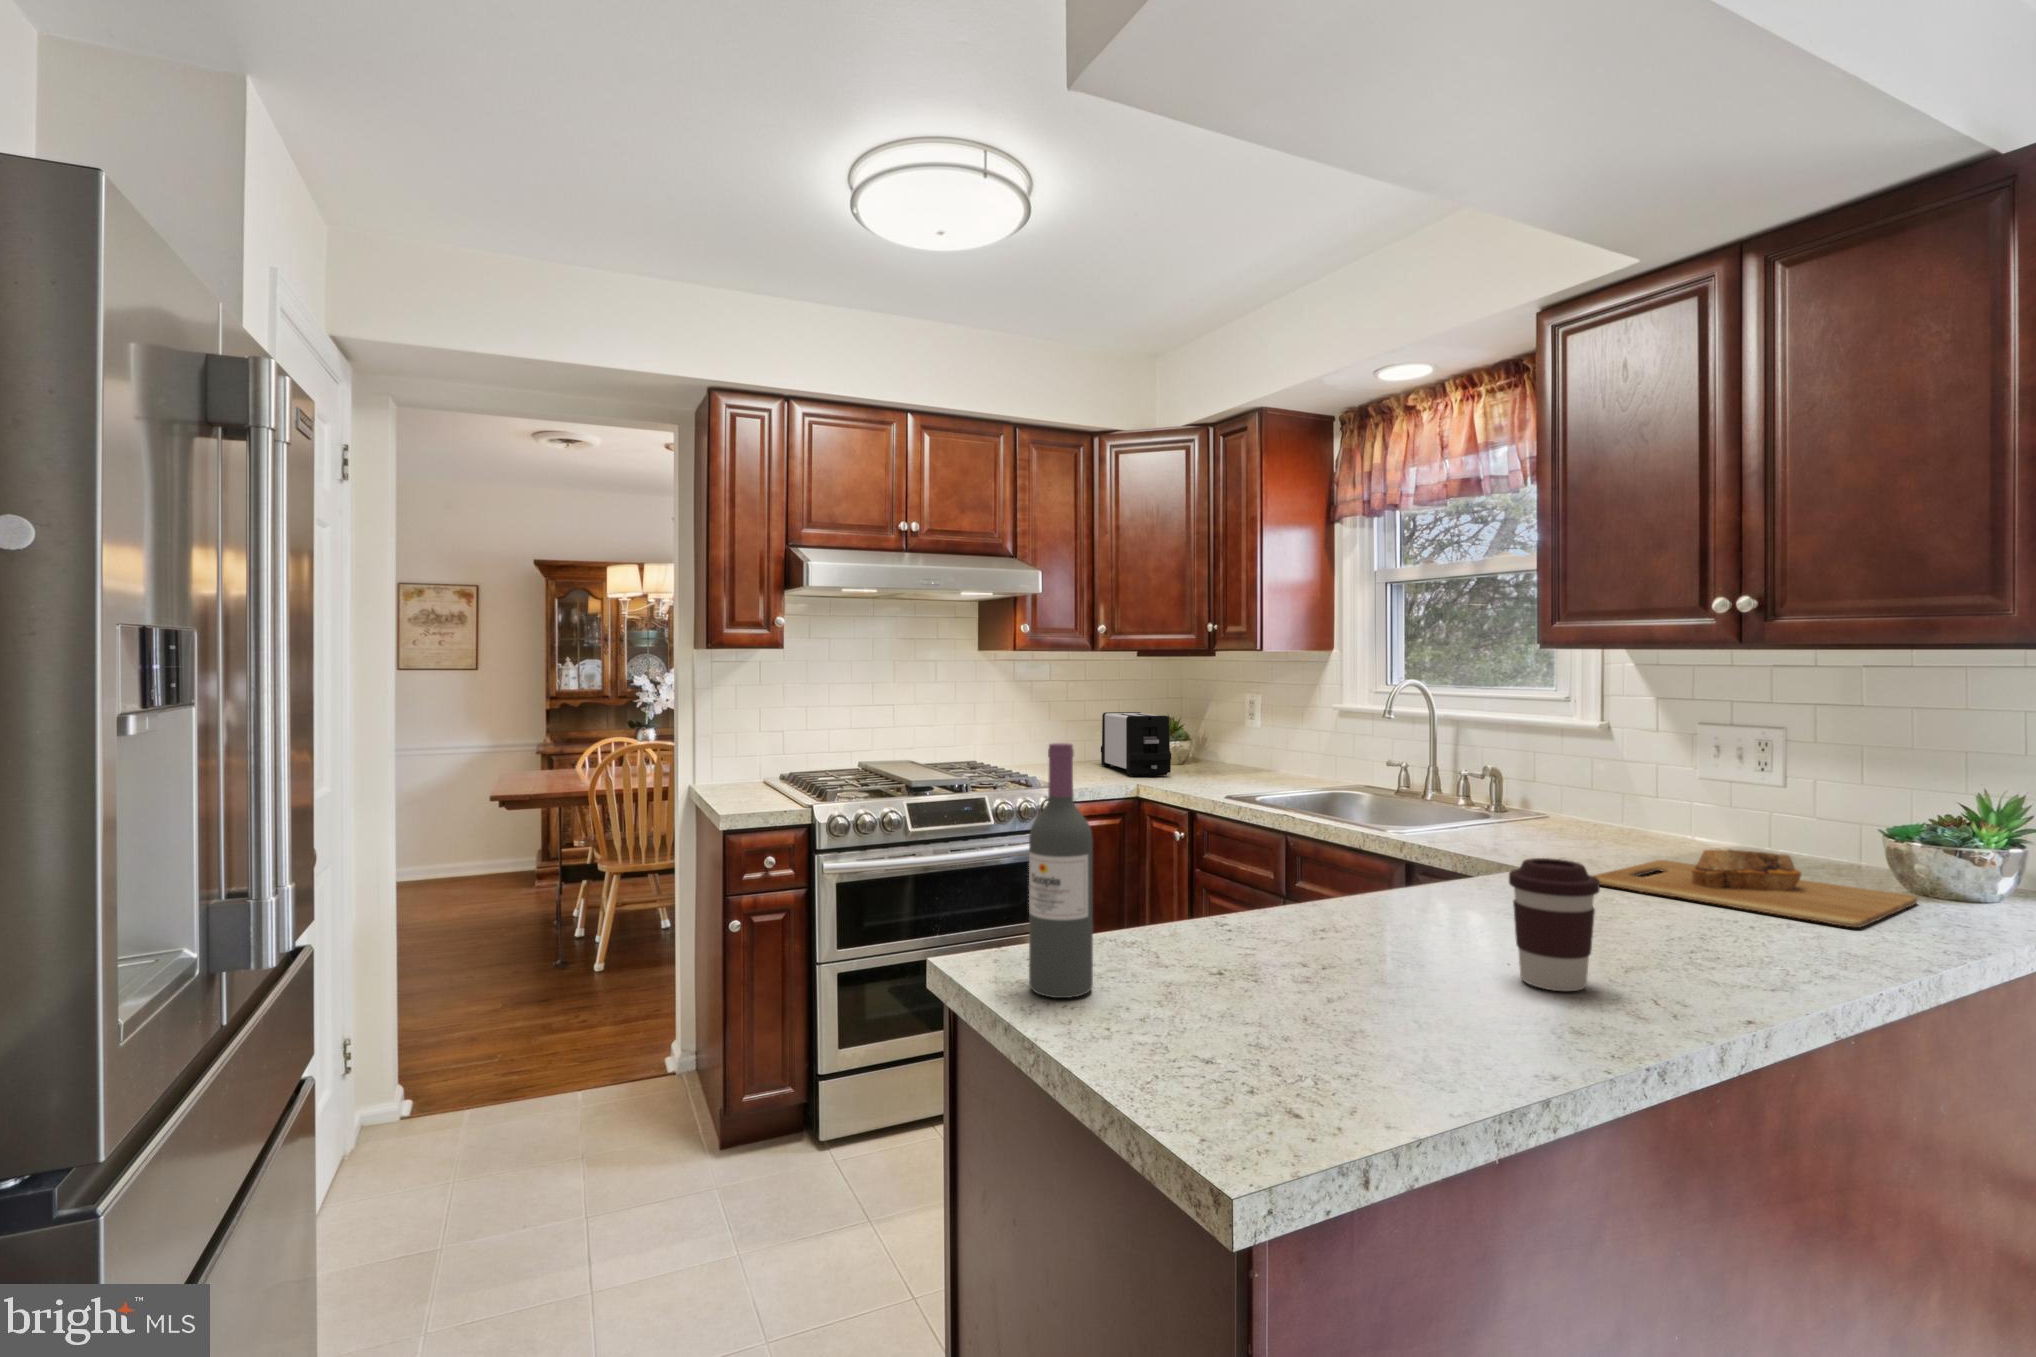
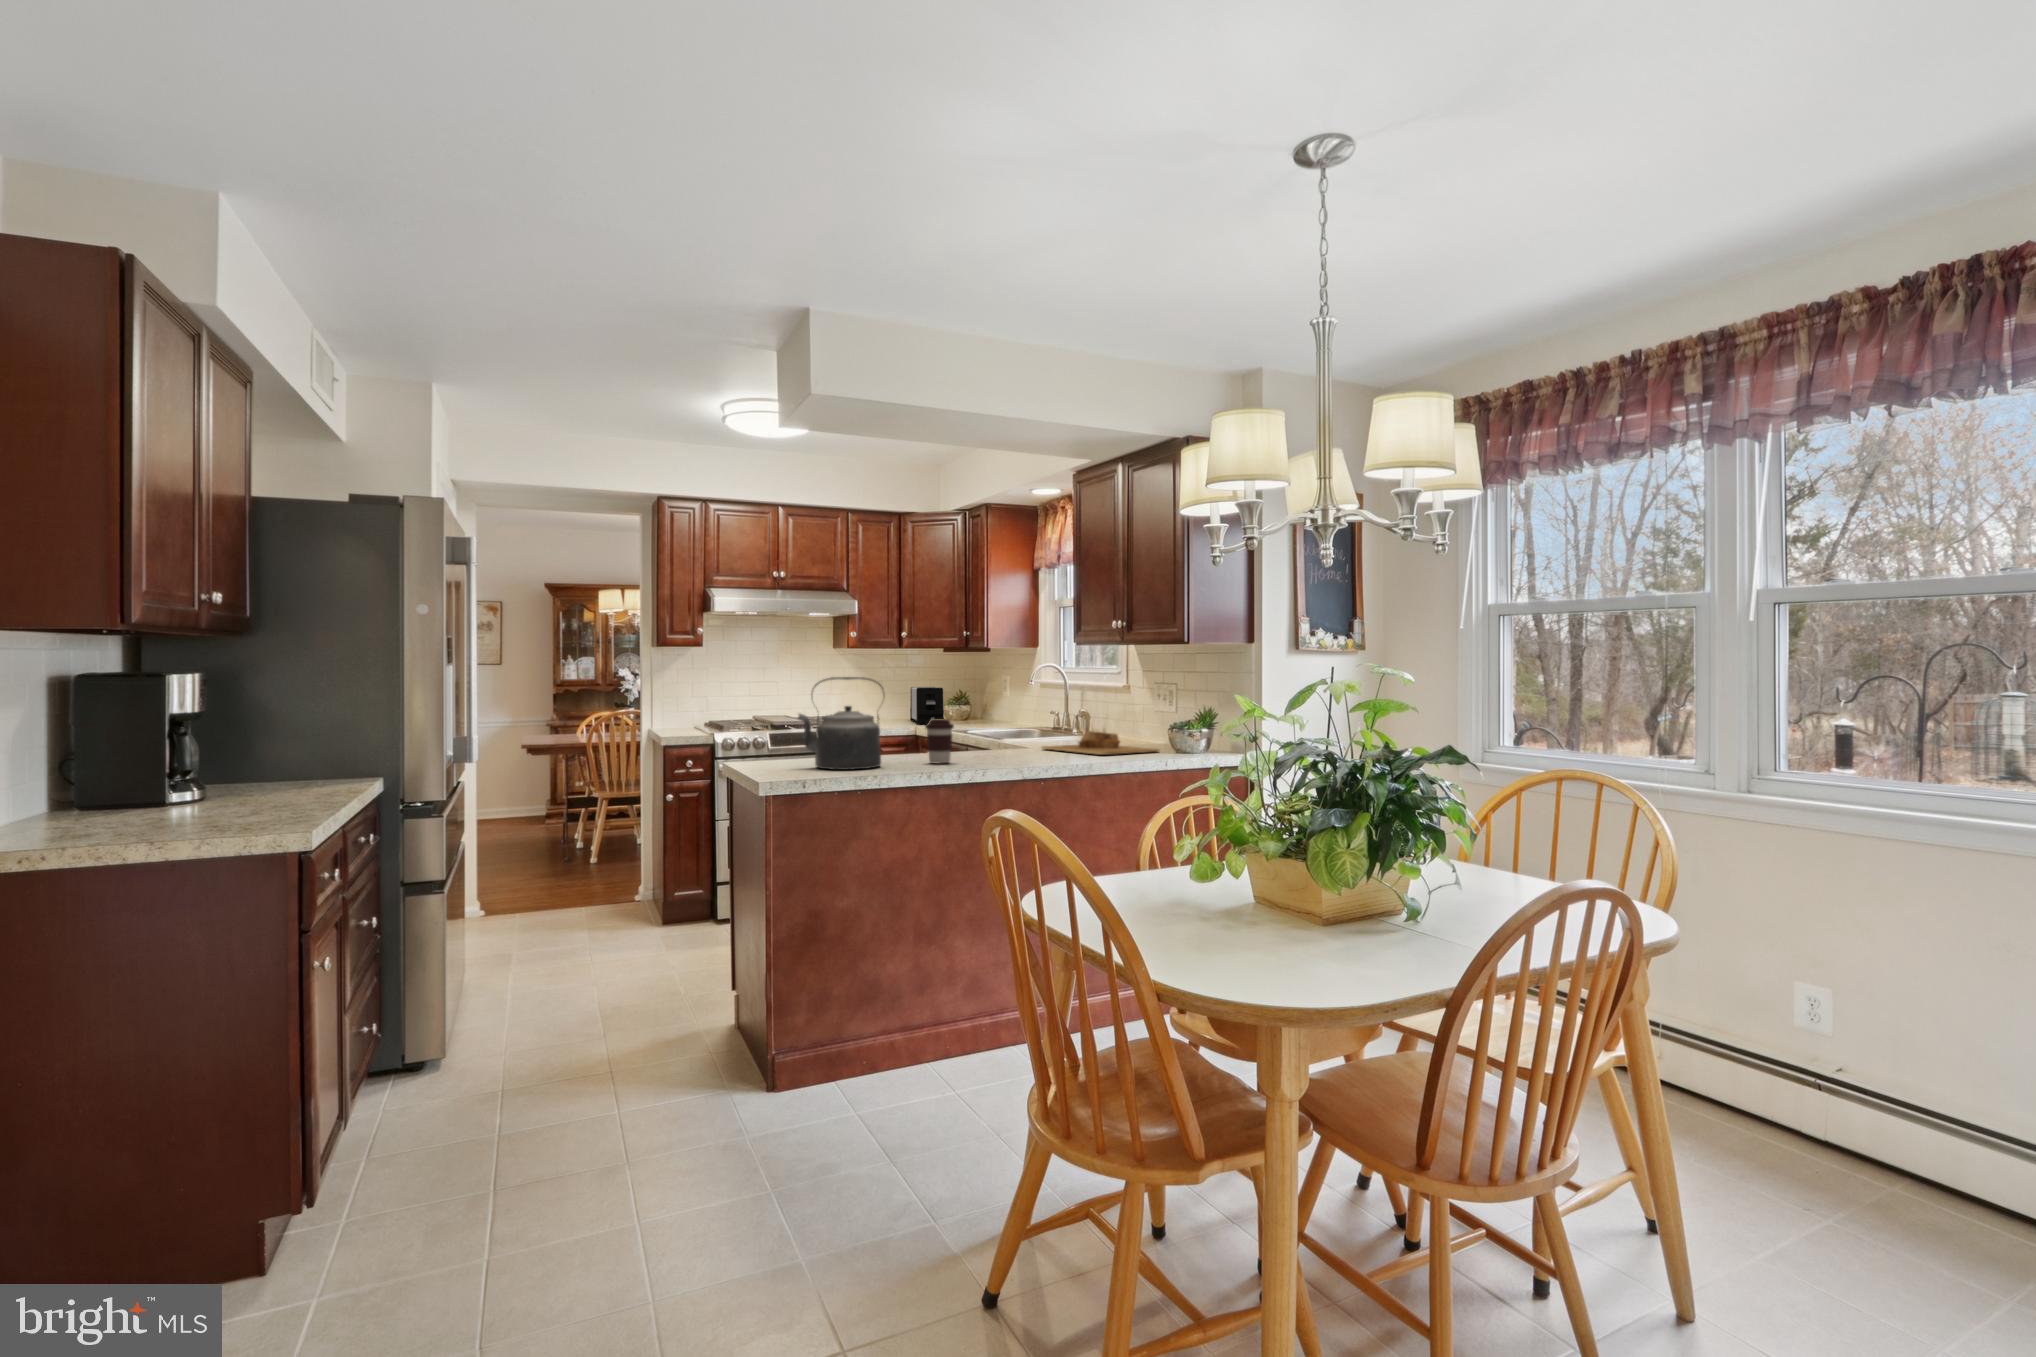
wine bottle: present [1029,743,1093,998] -> none [750,677,773,765]
kettle: none [1207,750,1458,1055] -> present [798,677,883,770]

